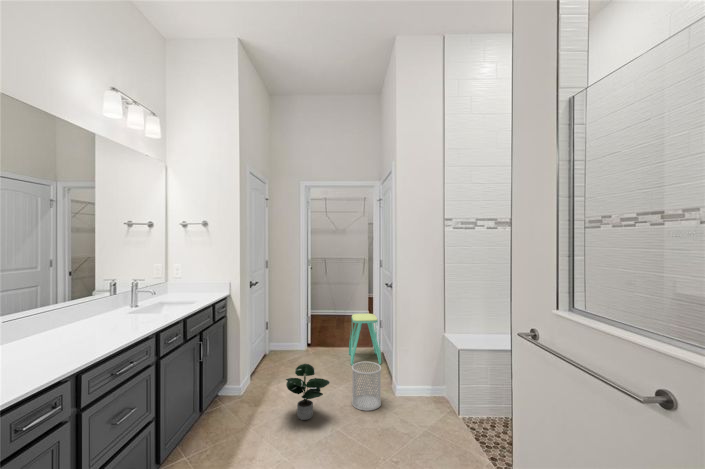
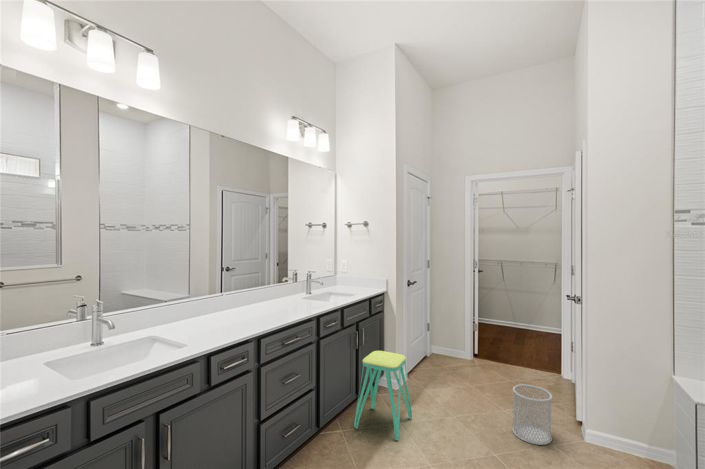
stool: present [349,314,381,365] -> present [354,351,412,440]
potted plant: present [286,364,330,420] -> none [434,372,483,432]

